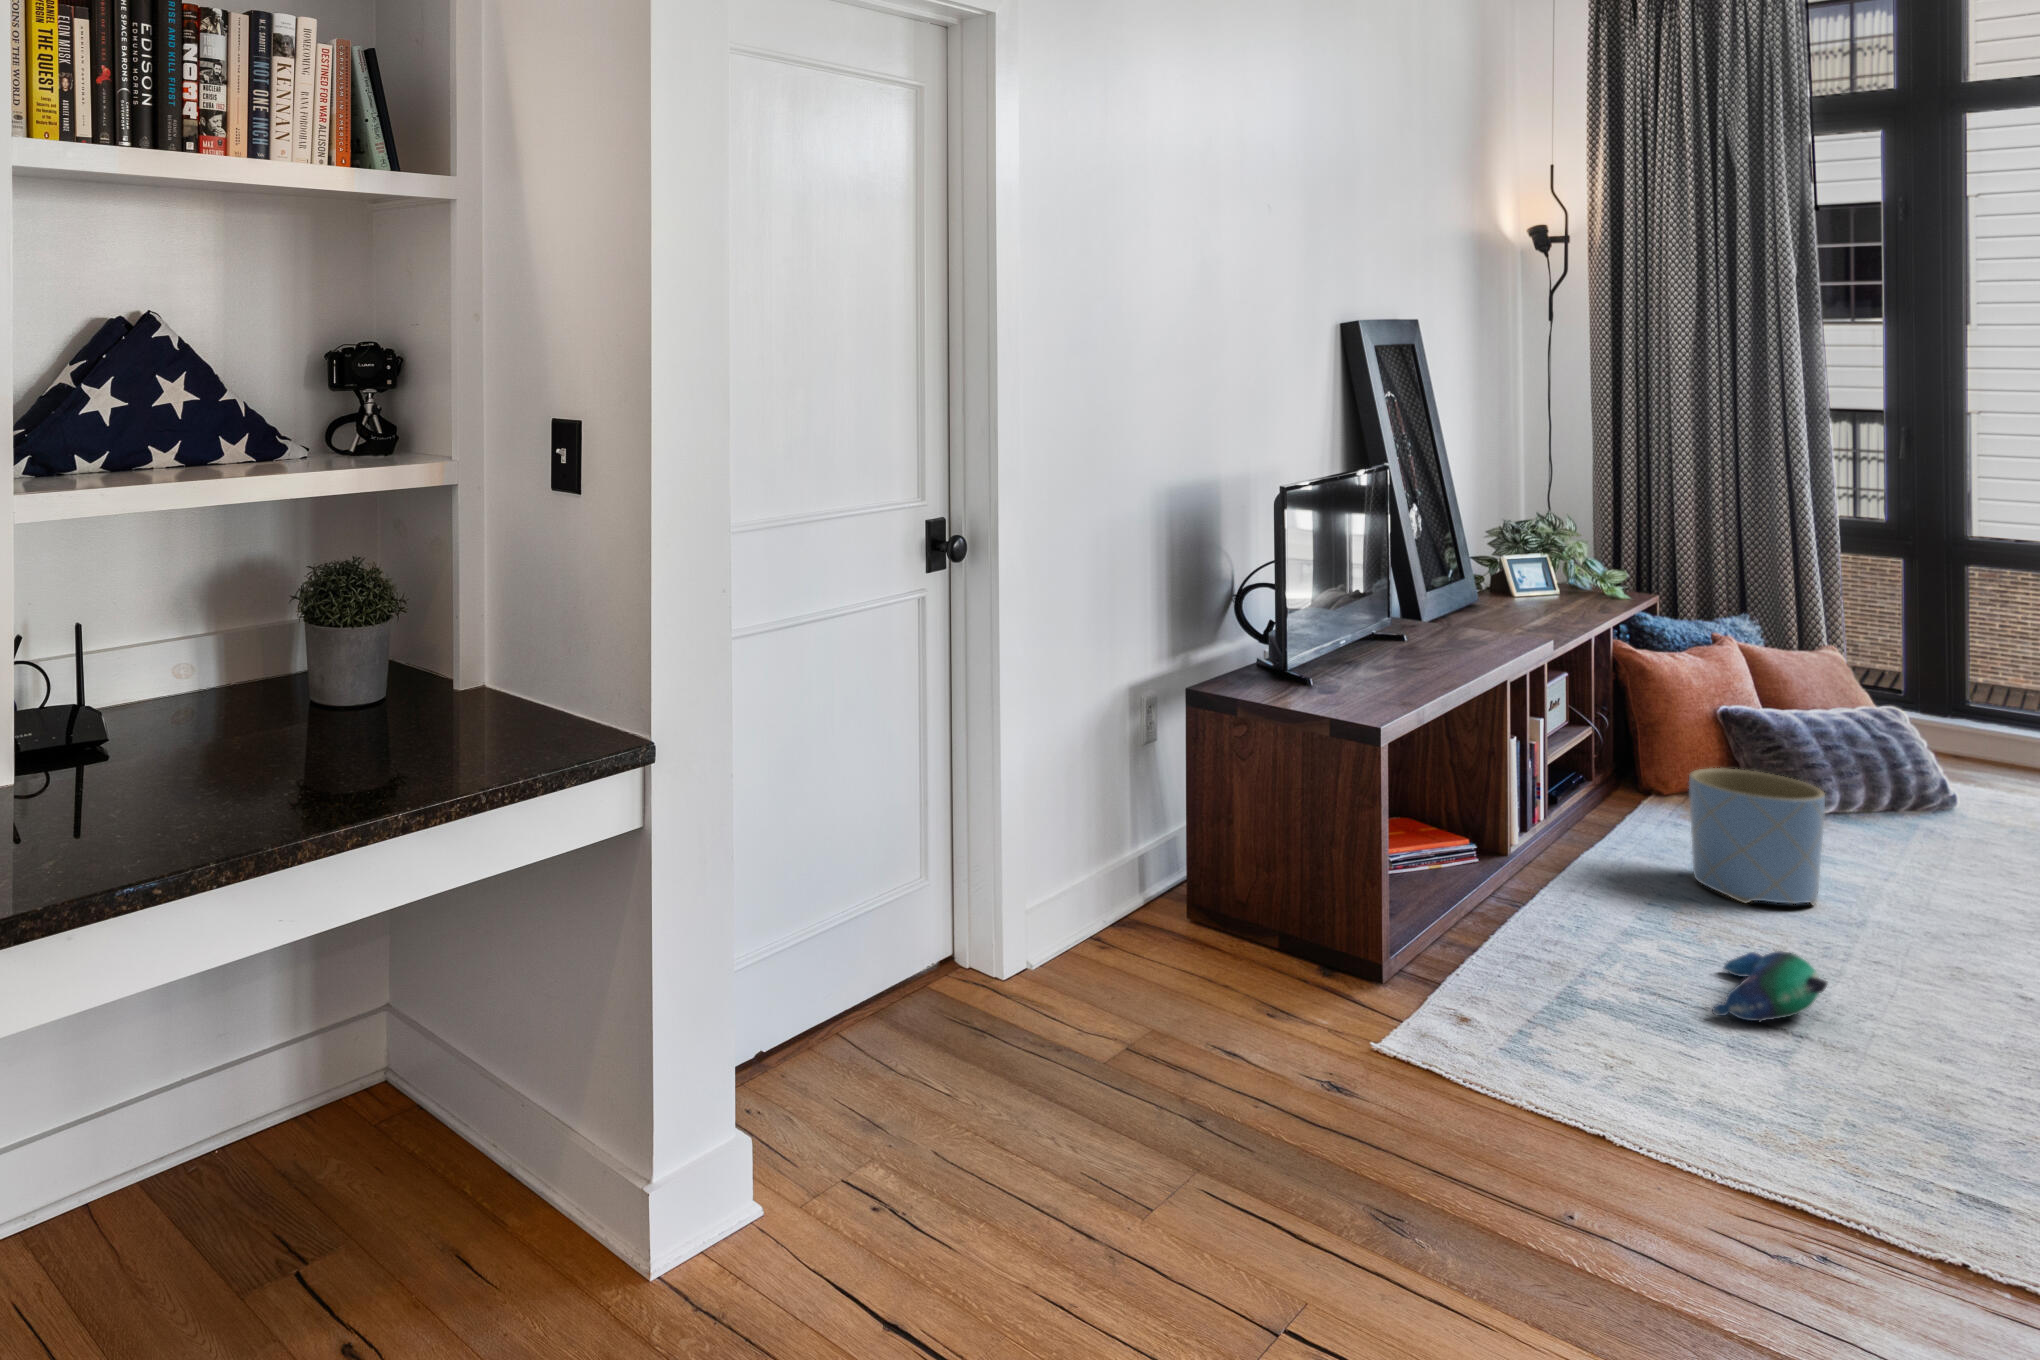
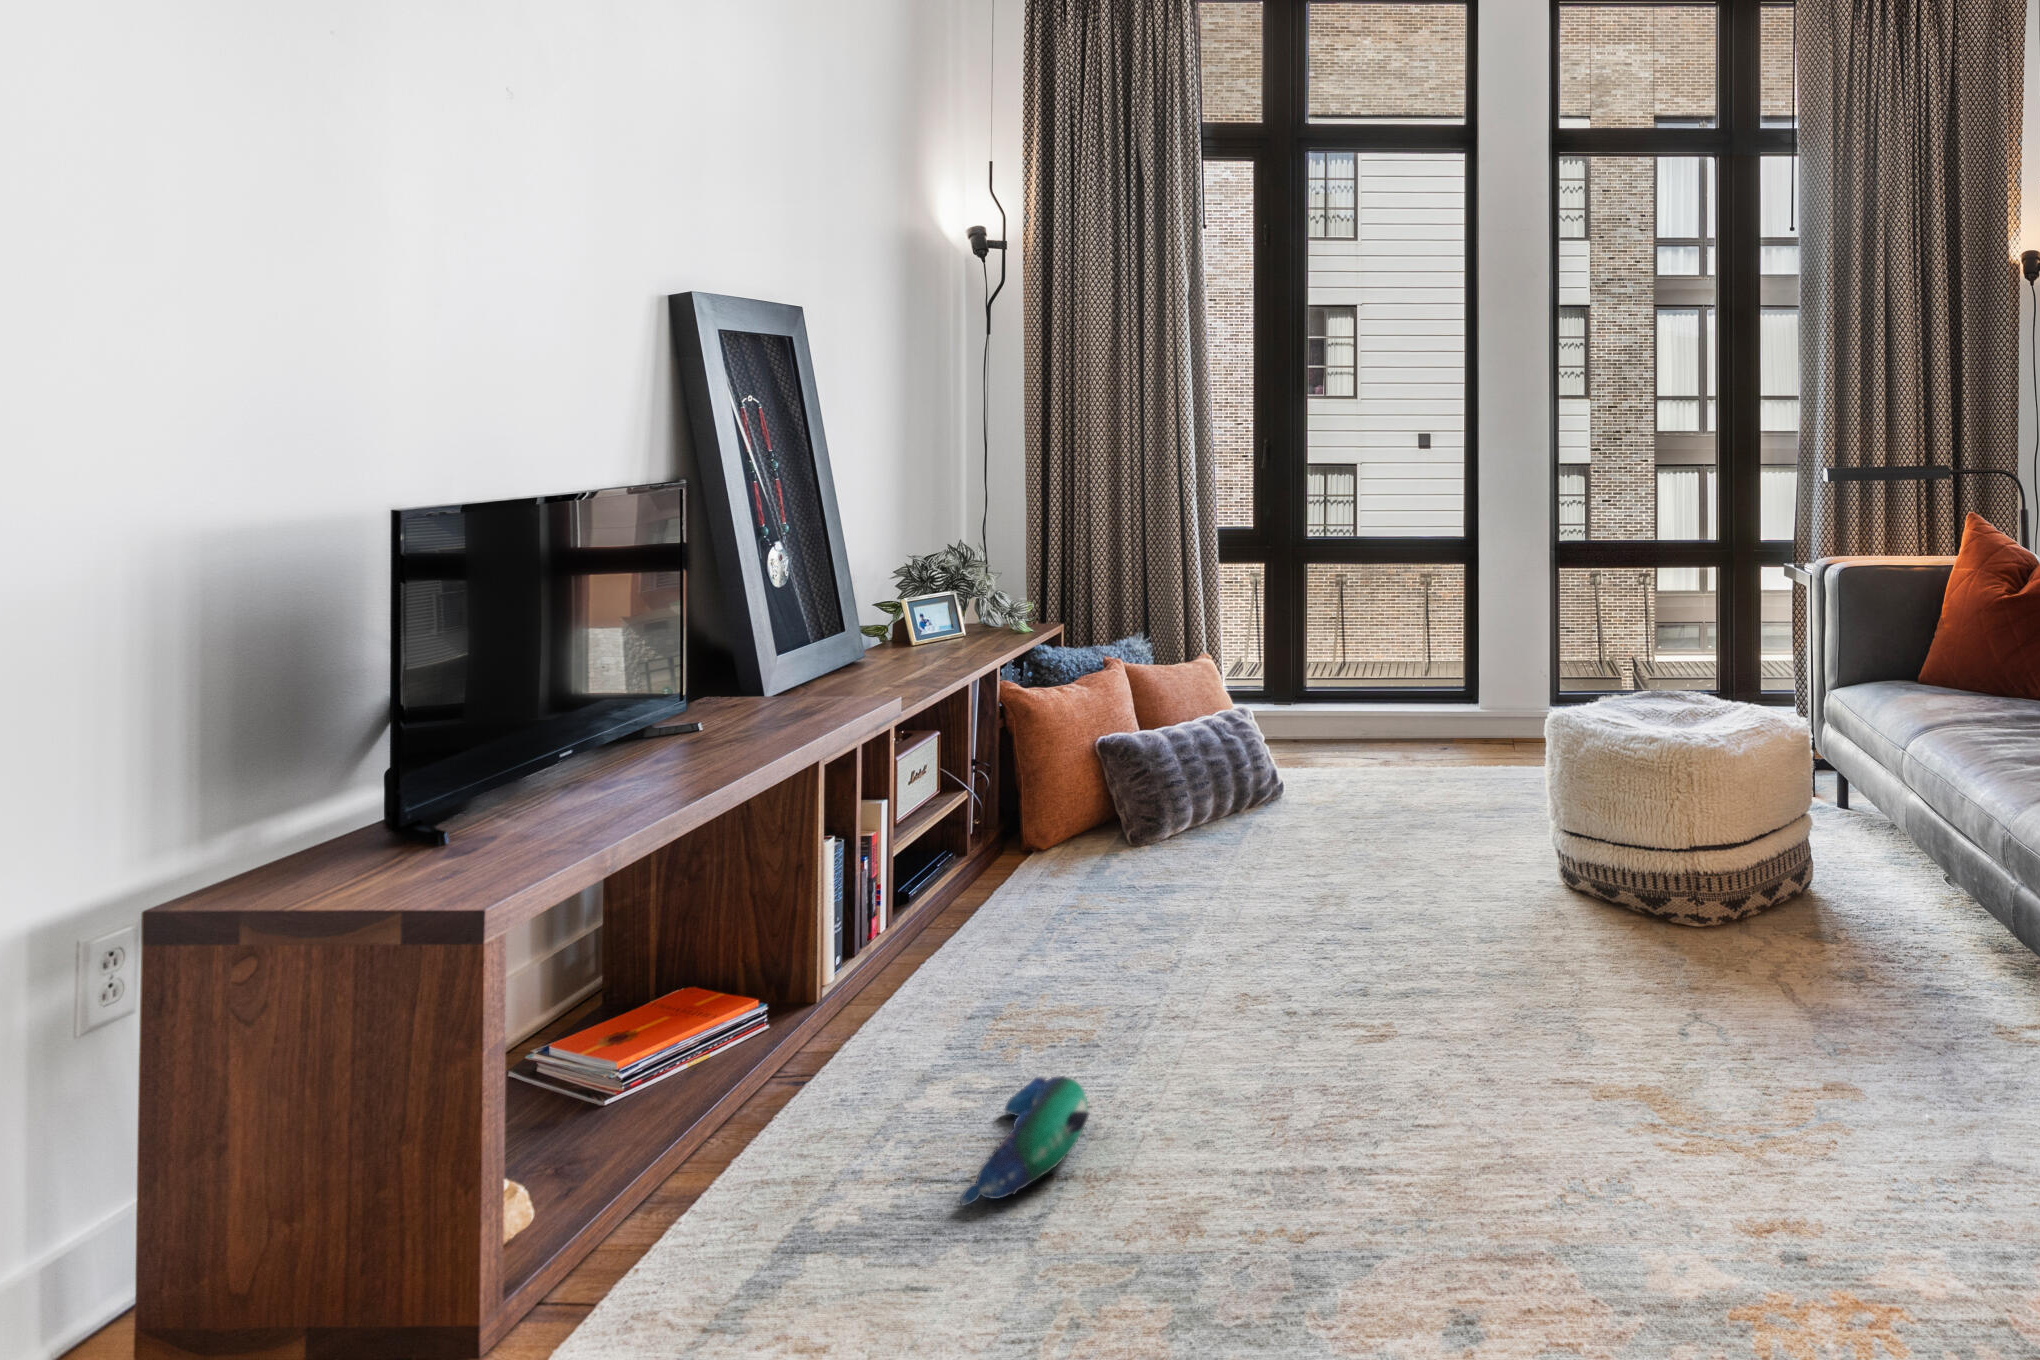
planter: present [1689,768,1825,905] -> none [1023,823,1147,987]

